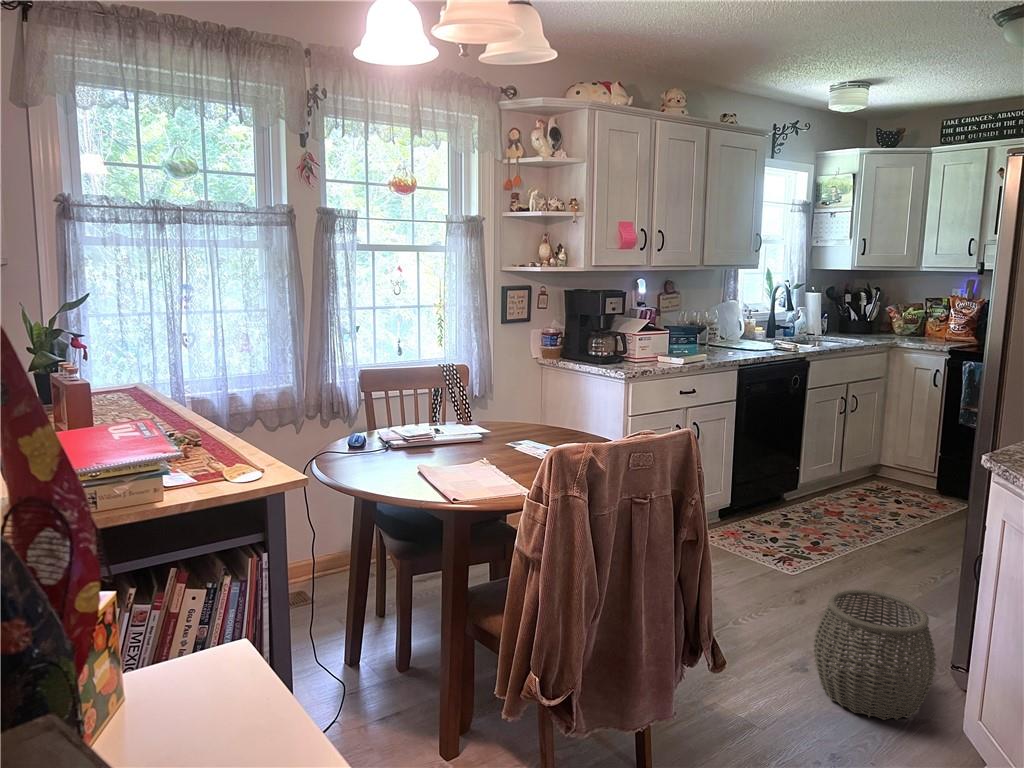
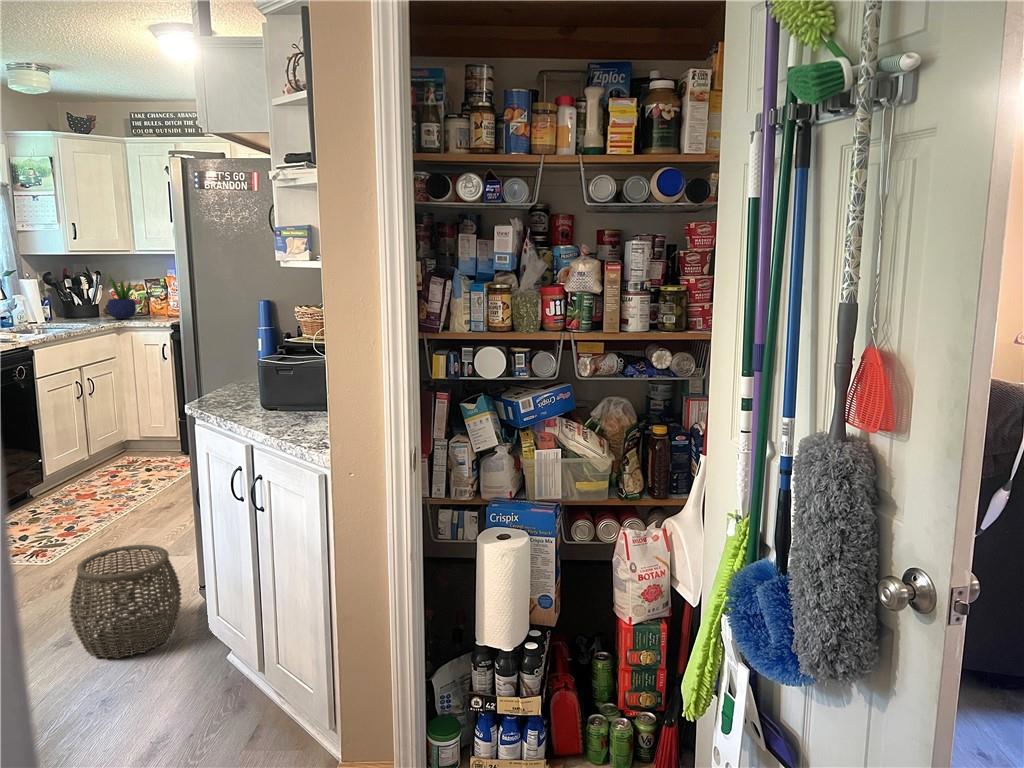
potted plant: none [882,291,921,338] -> present [107,277,137,319]

